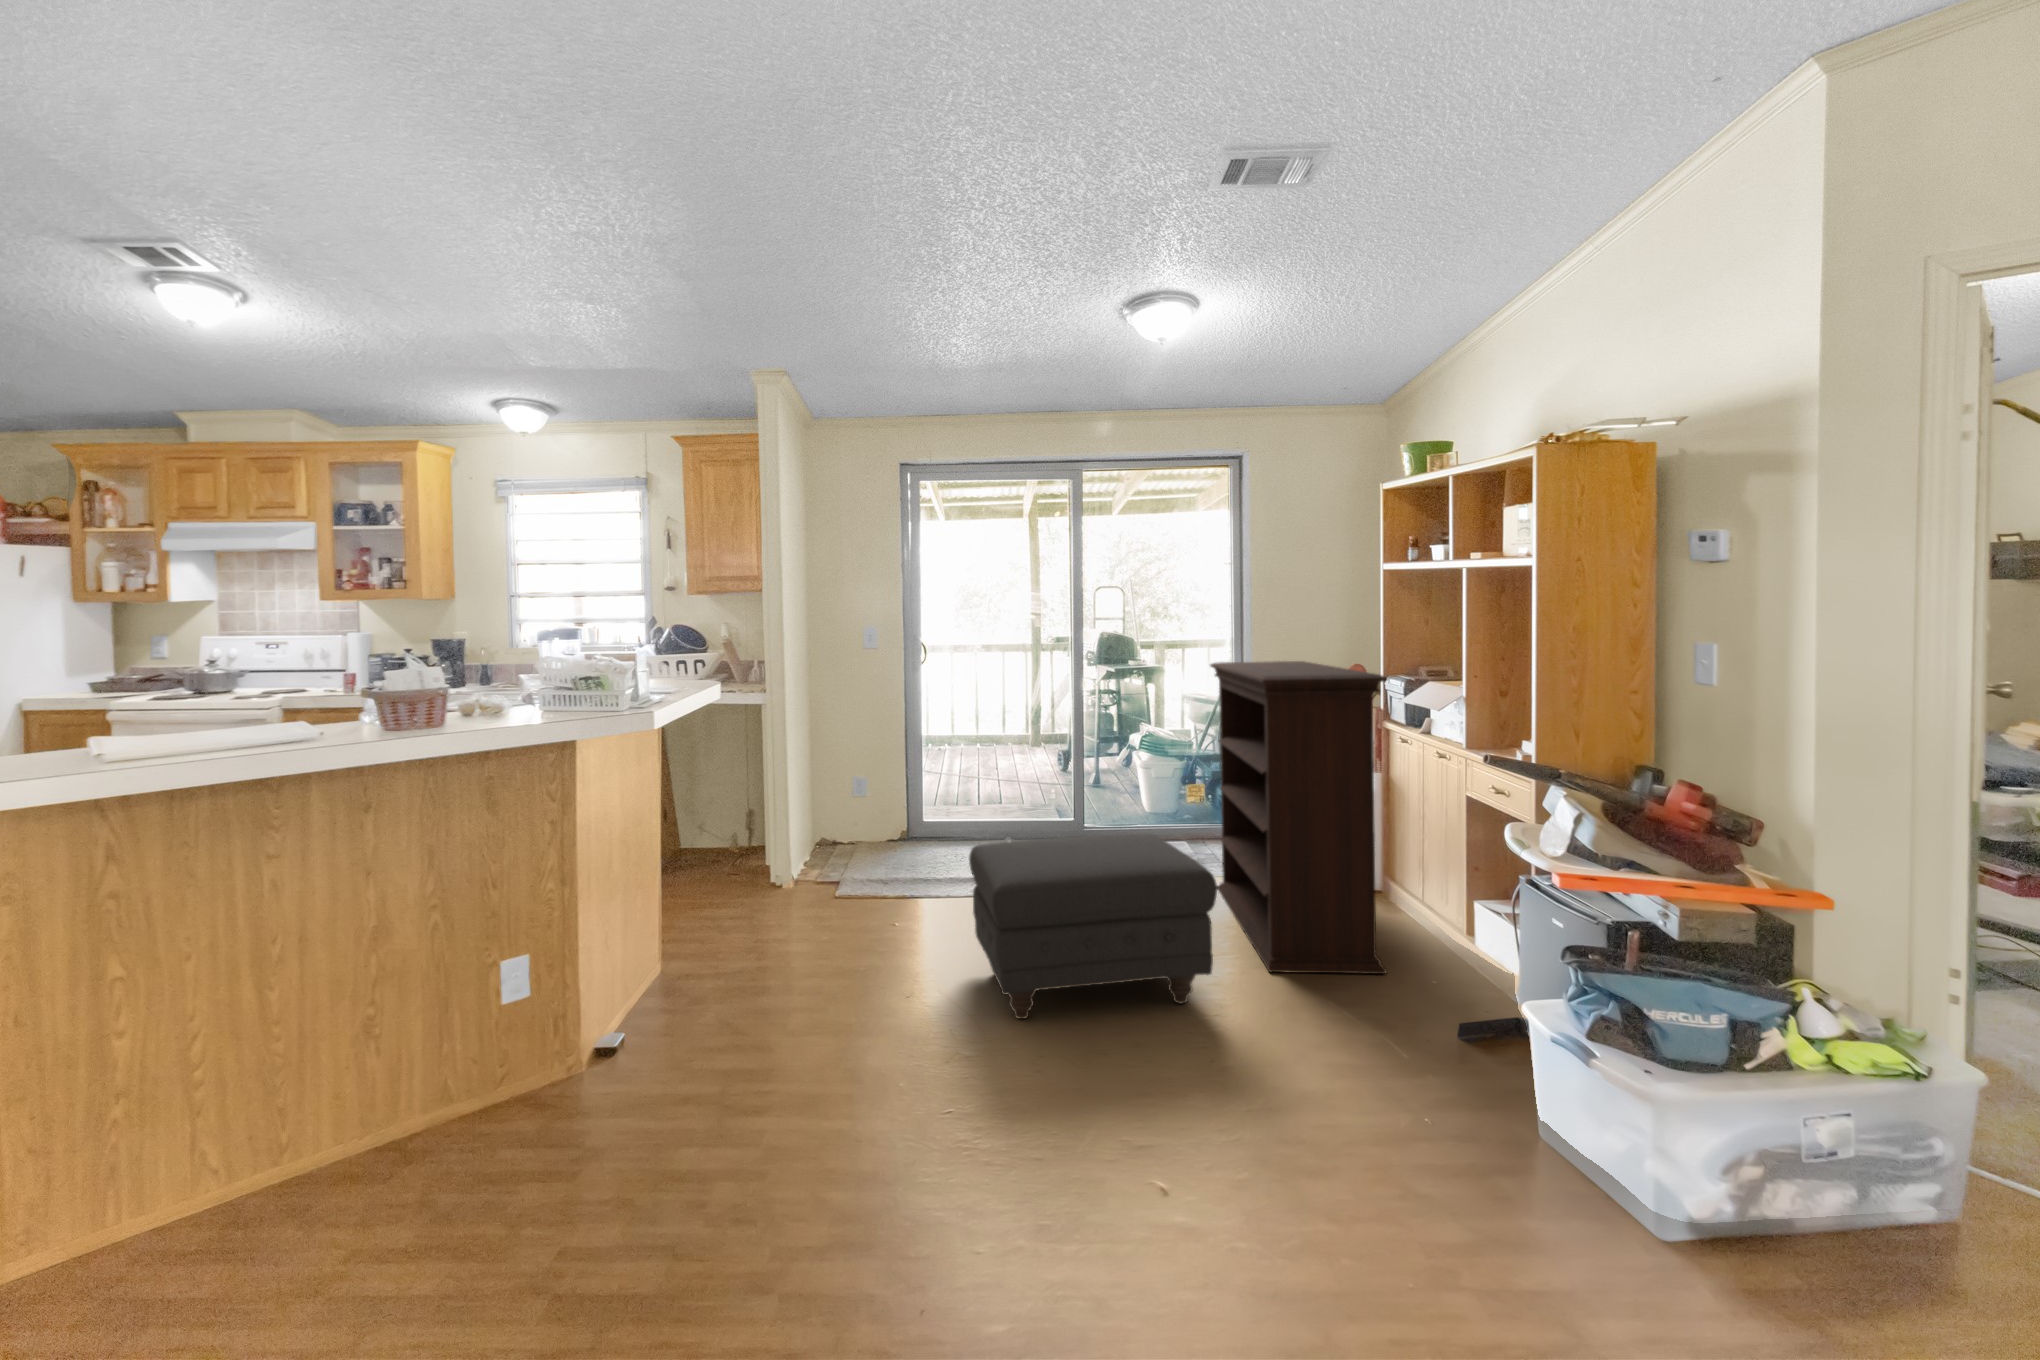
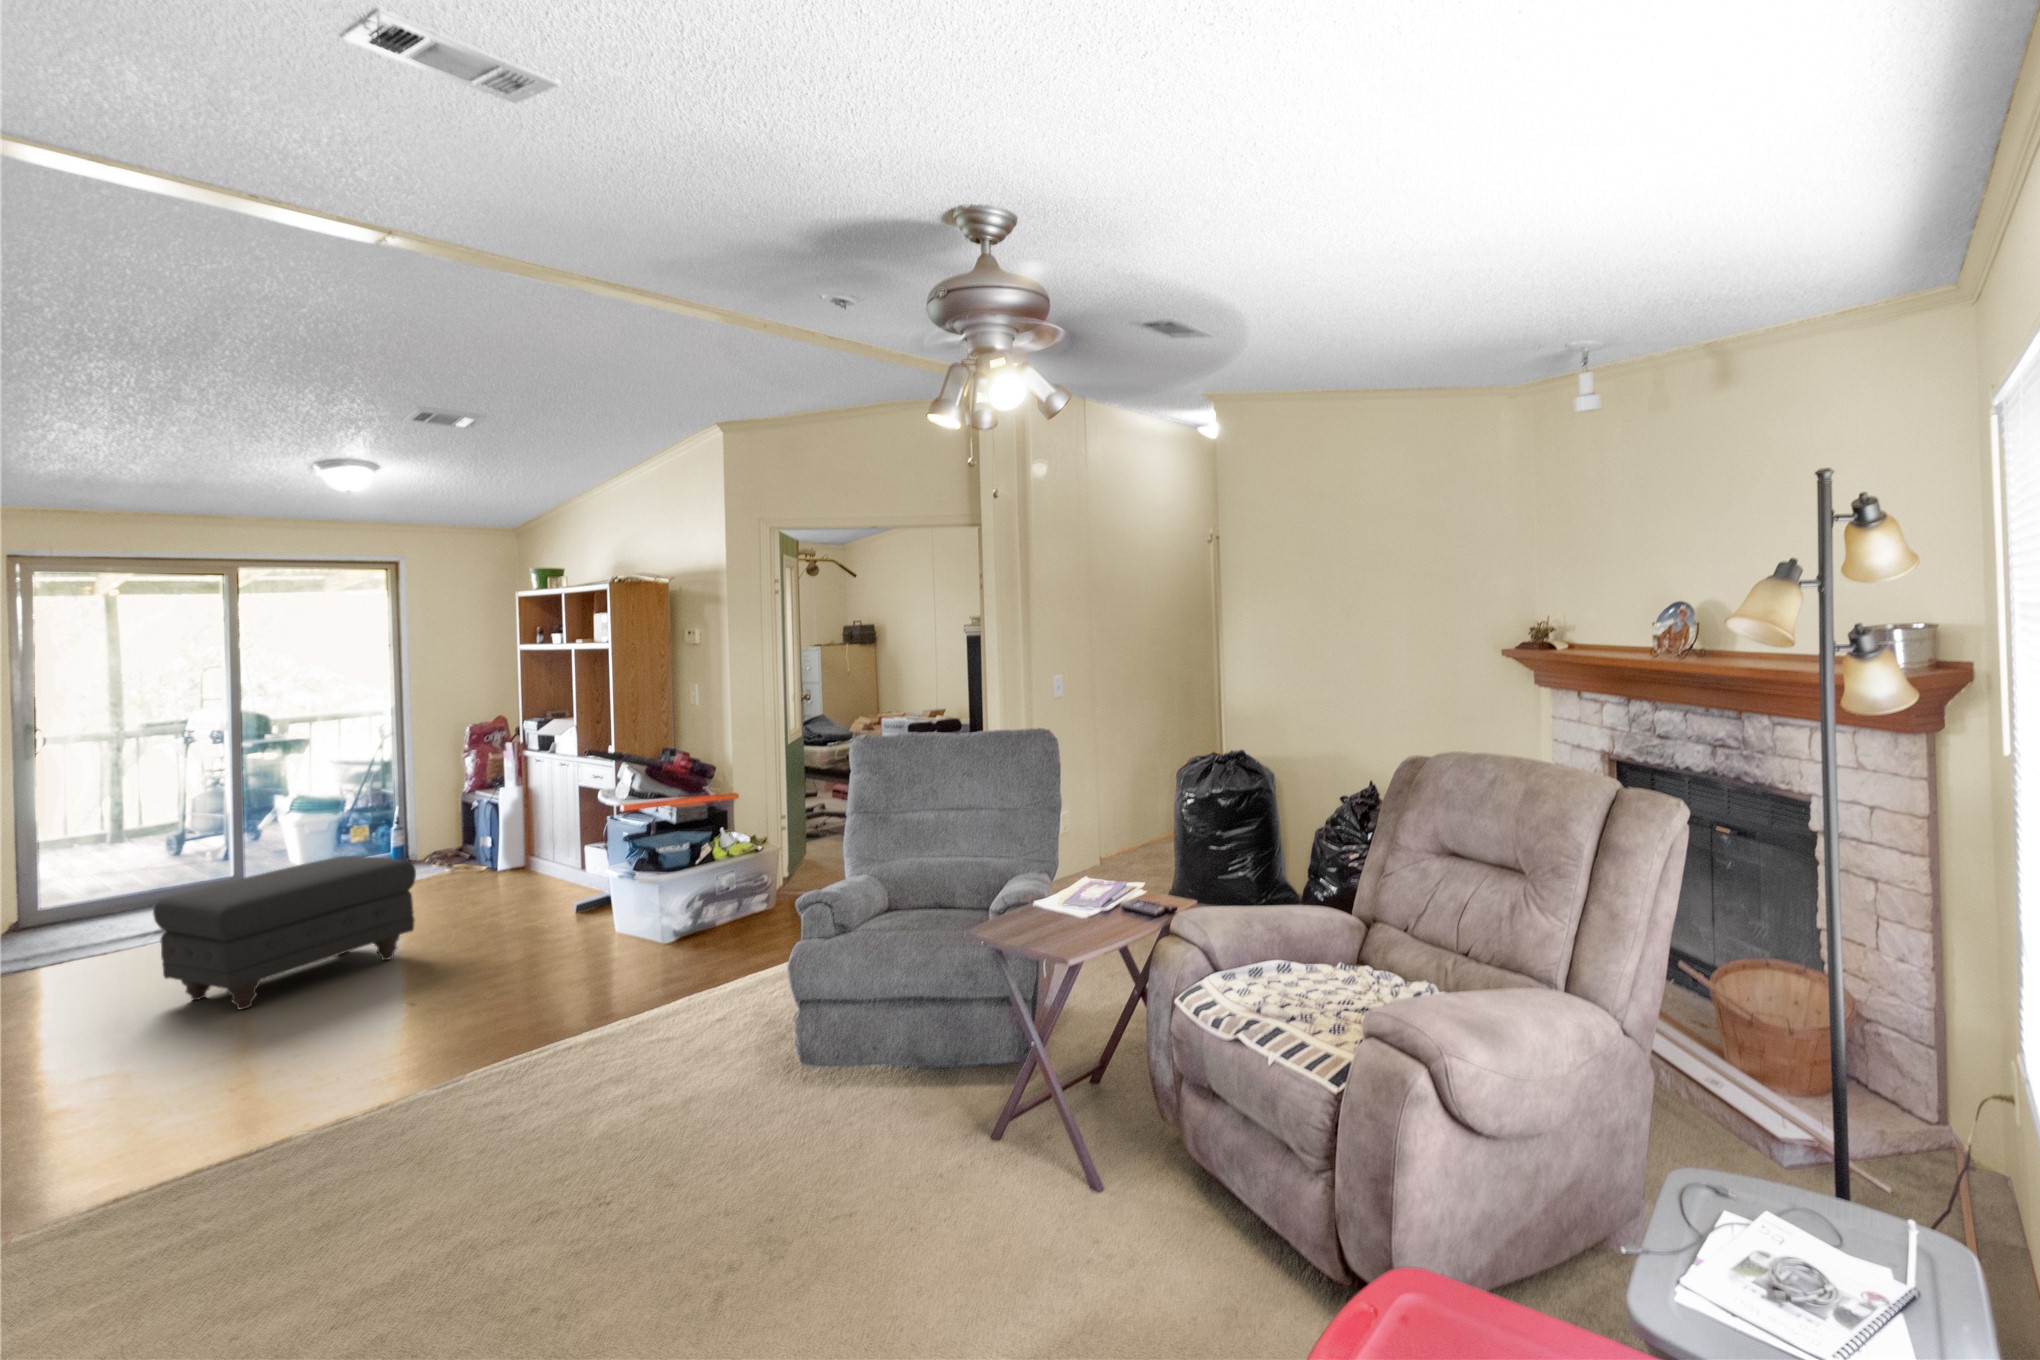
bookshelf: present [1210,661,1388,974] -> none [375,715,536,927]

